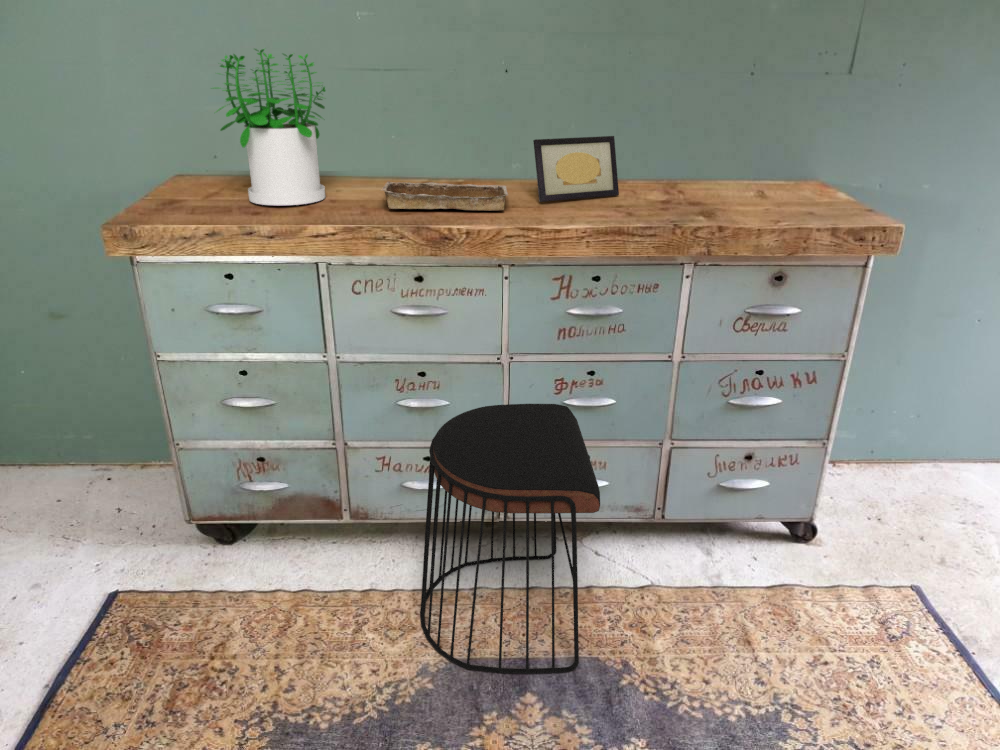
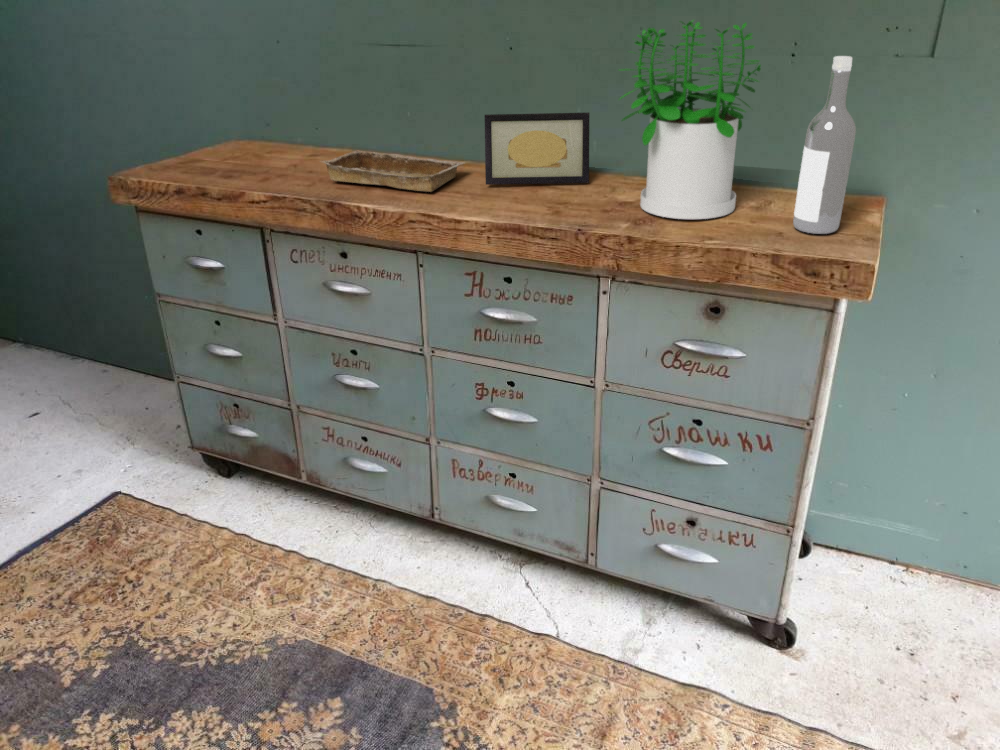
potted plant: present [215,49,325,206] -> present [620,21,761,219]
wine bottle: none [811,80,861,213] -> present [793,56,856,234]
stool: present [420,404,600,674] -> none [282,397,481,691]

